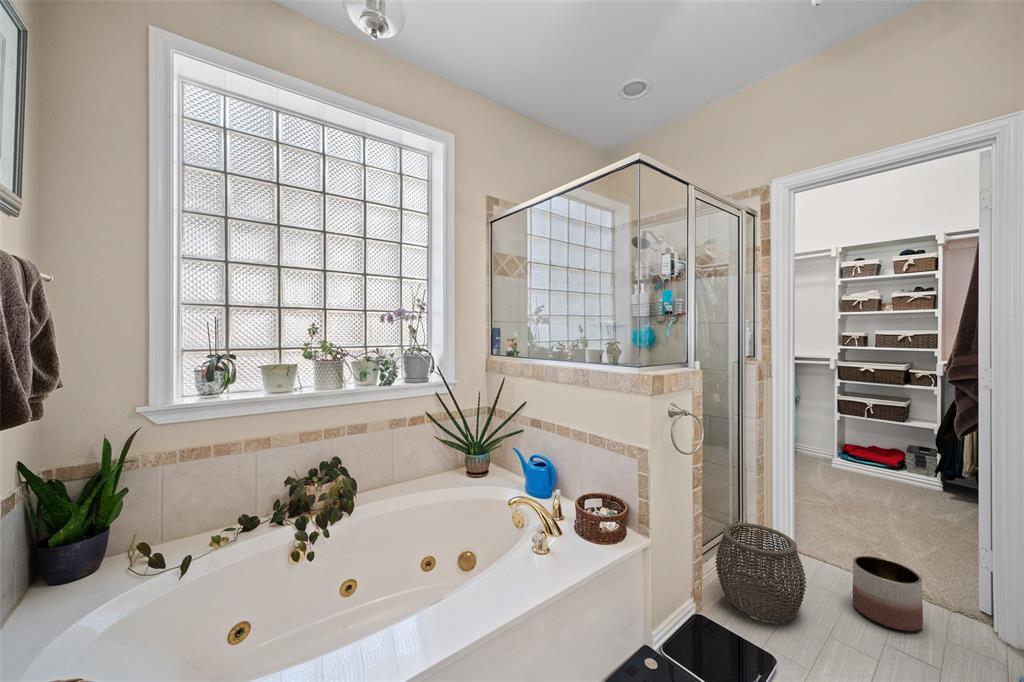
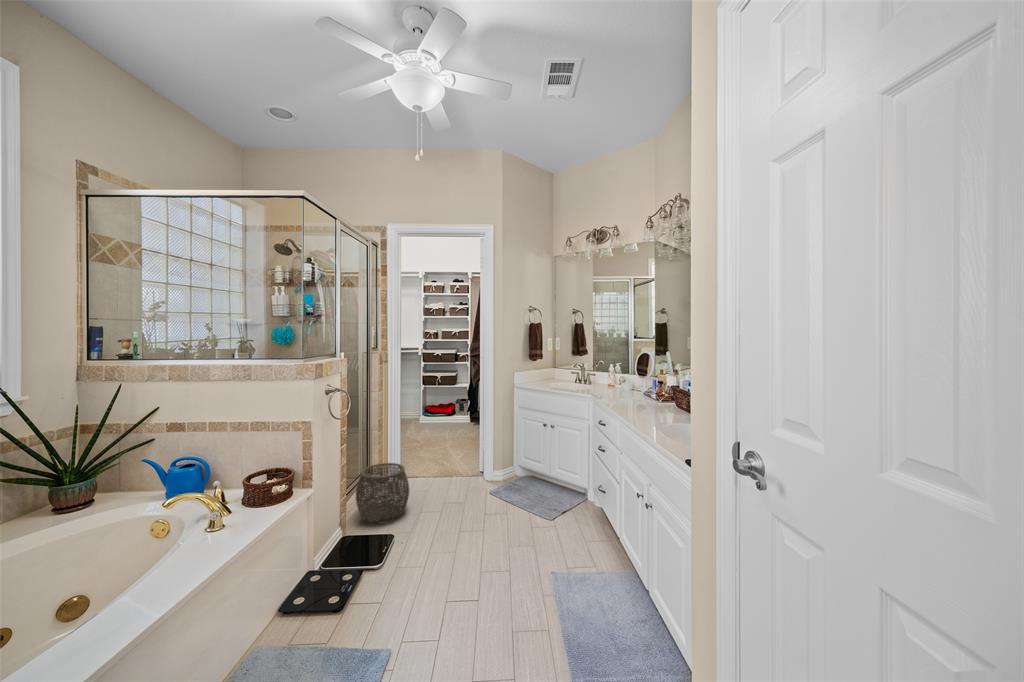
planter: present [853,556,923,631] -> none [432,462,461,497]

